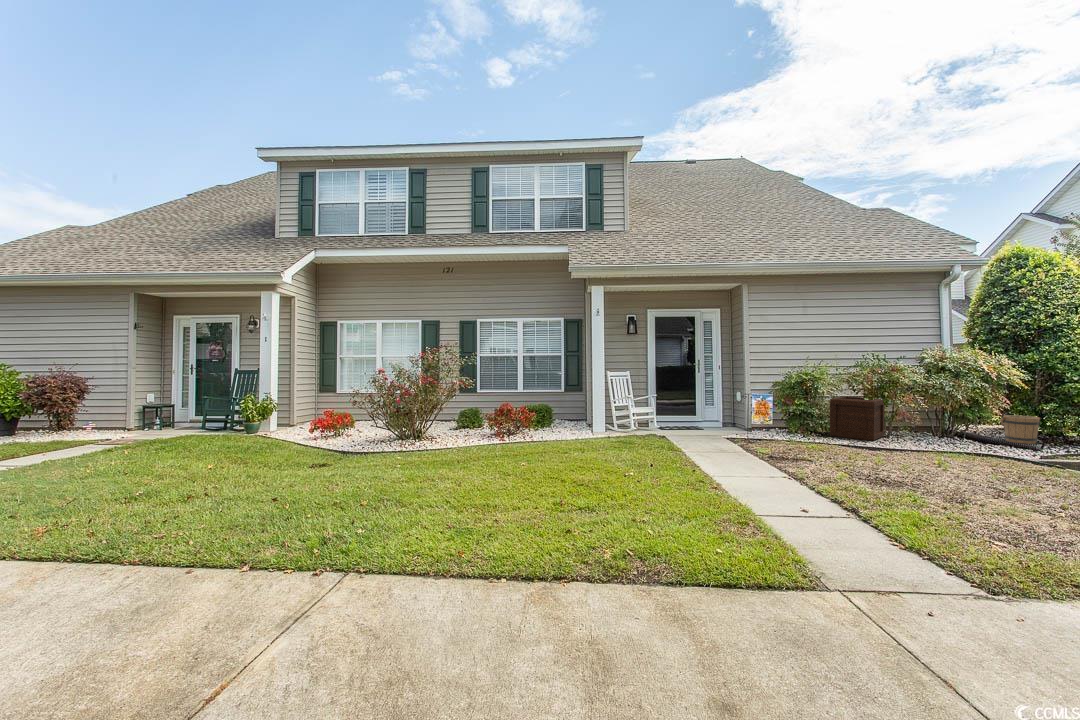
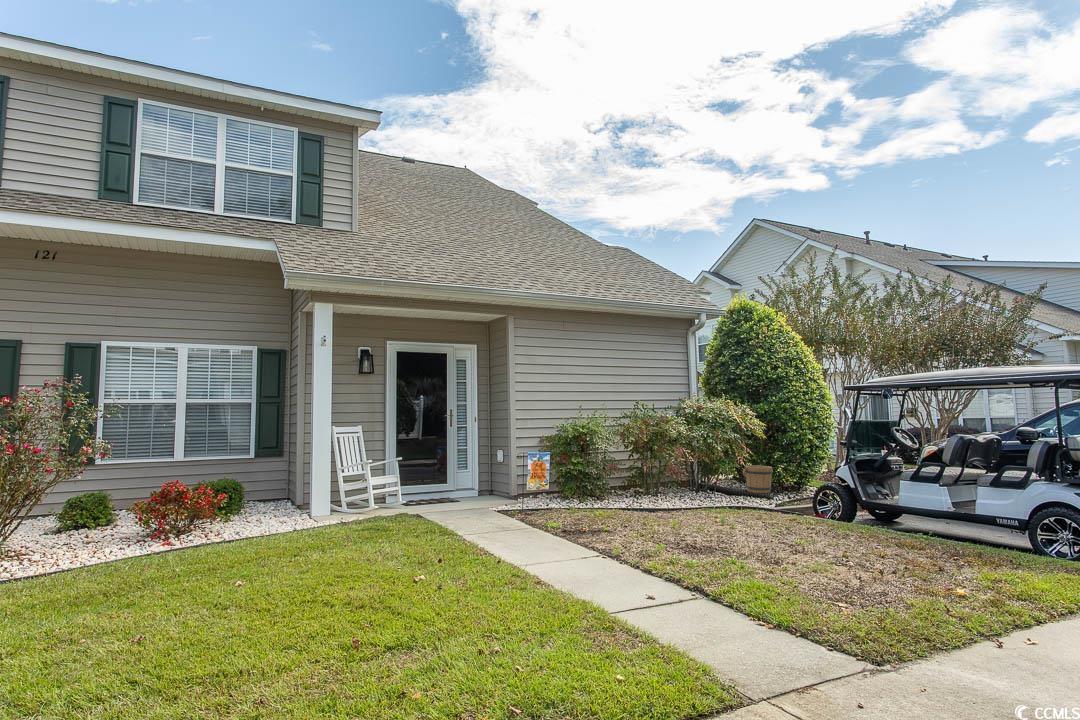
wooden crate: present [830,396,885,441] -> none [603,452,652,502]

